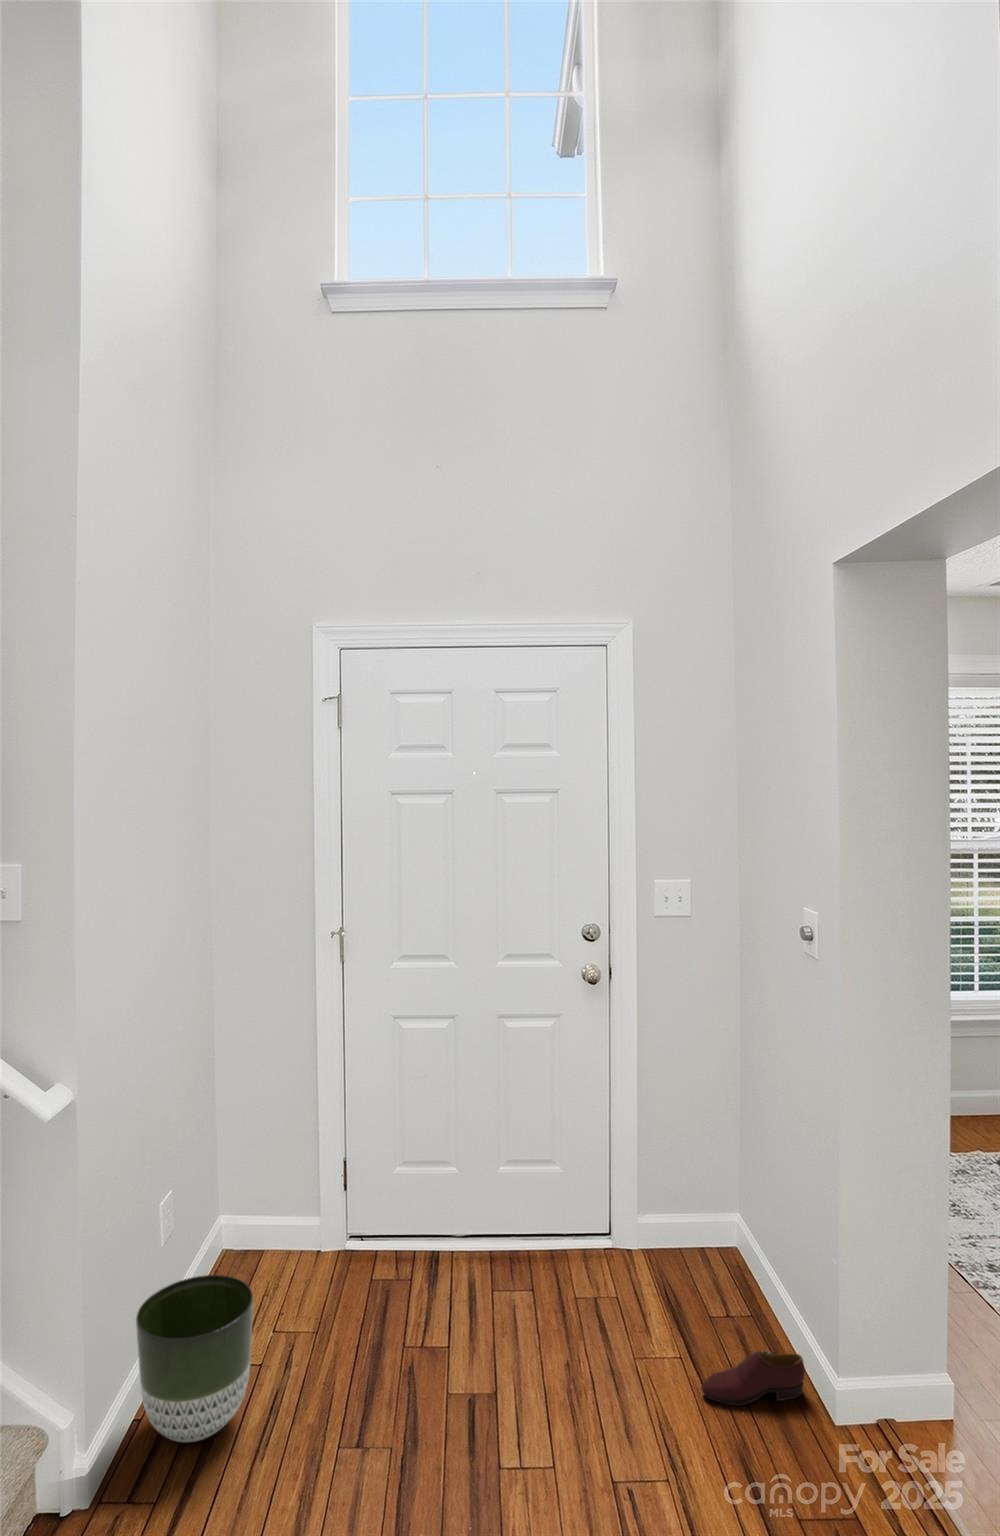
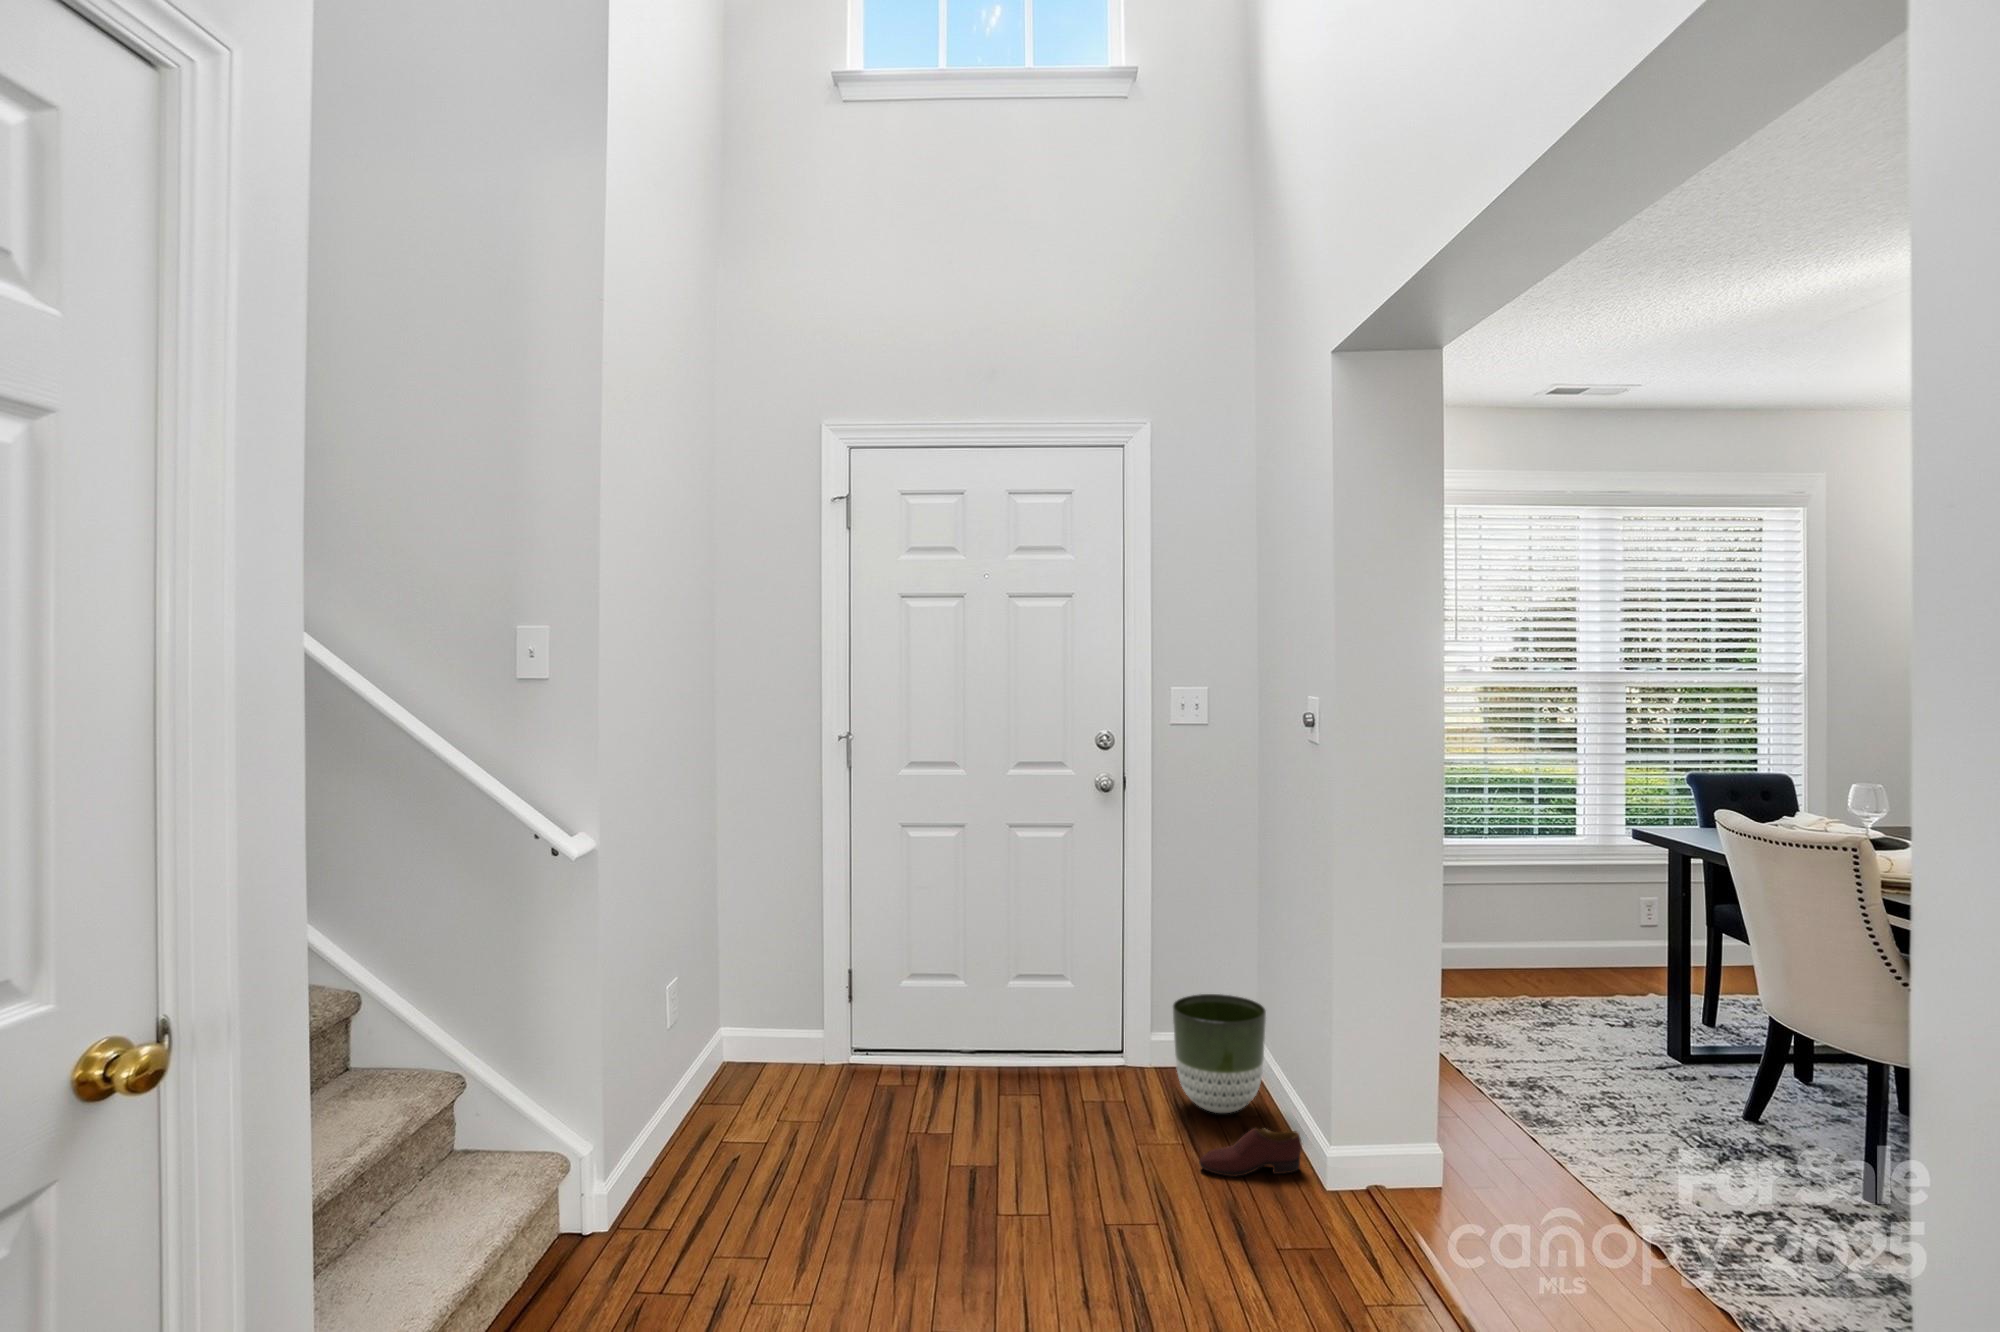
planter: present [136,1275,253,1442] -> present [1173,994,1266,1113]

